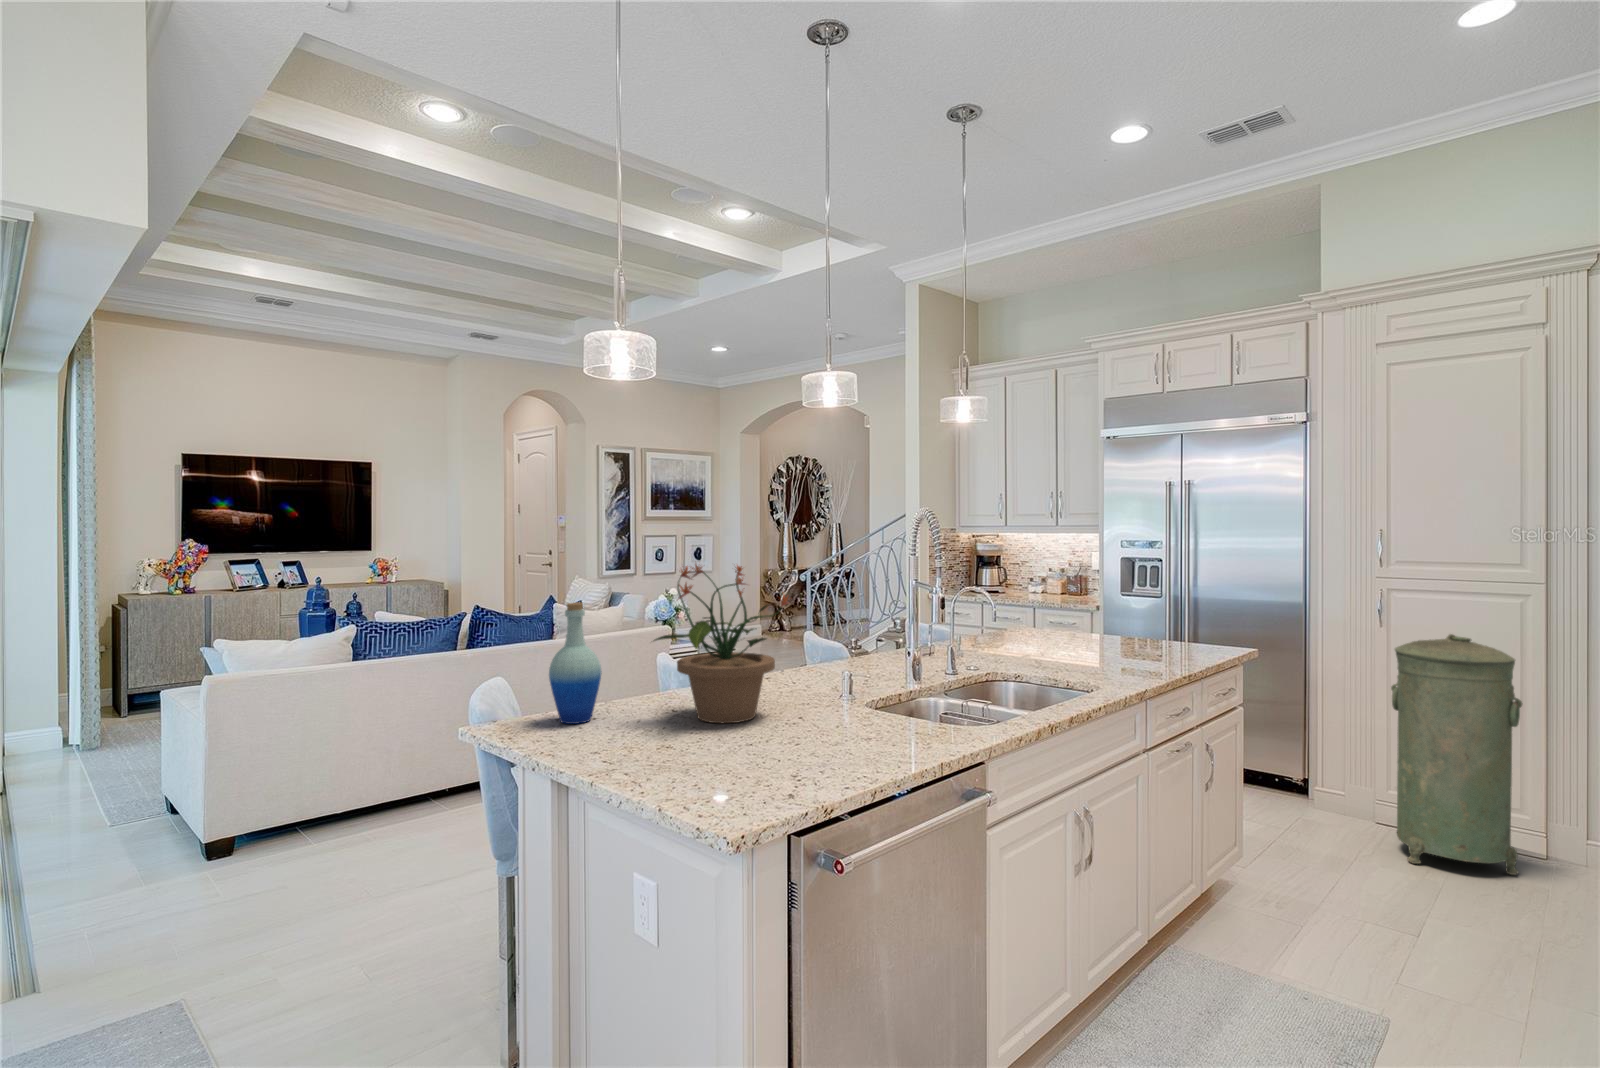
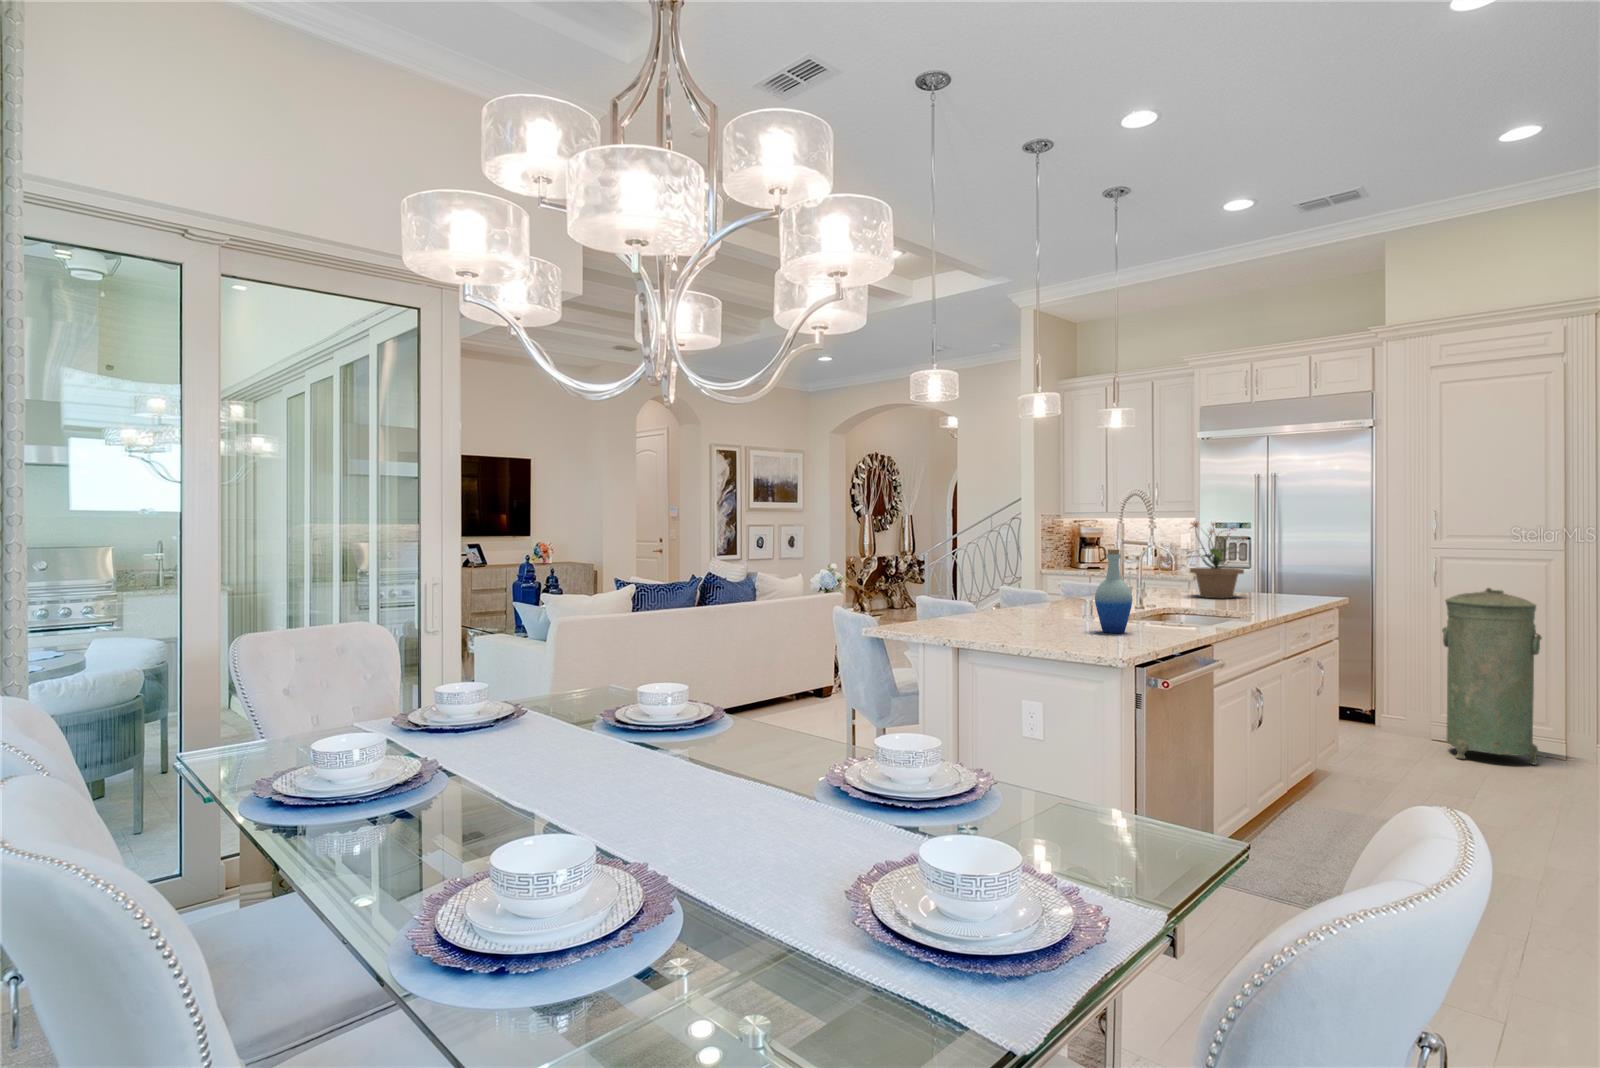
potted plant: present [654,564,788,723] -> present [1188,521,1245,598]
bottle: present [549,602,602,724] -> present [1095,549,1132,633]

